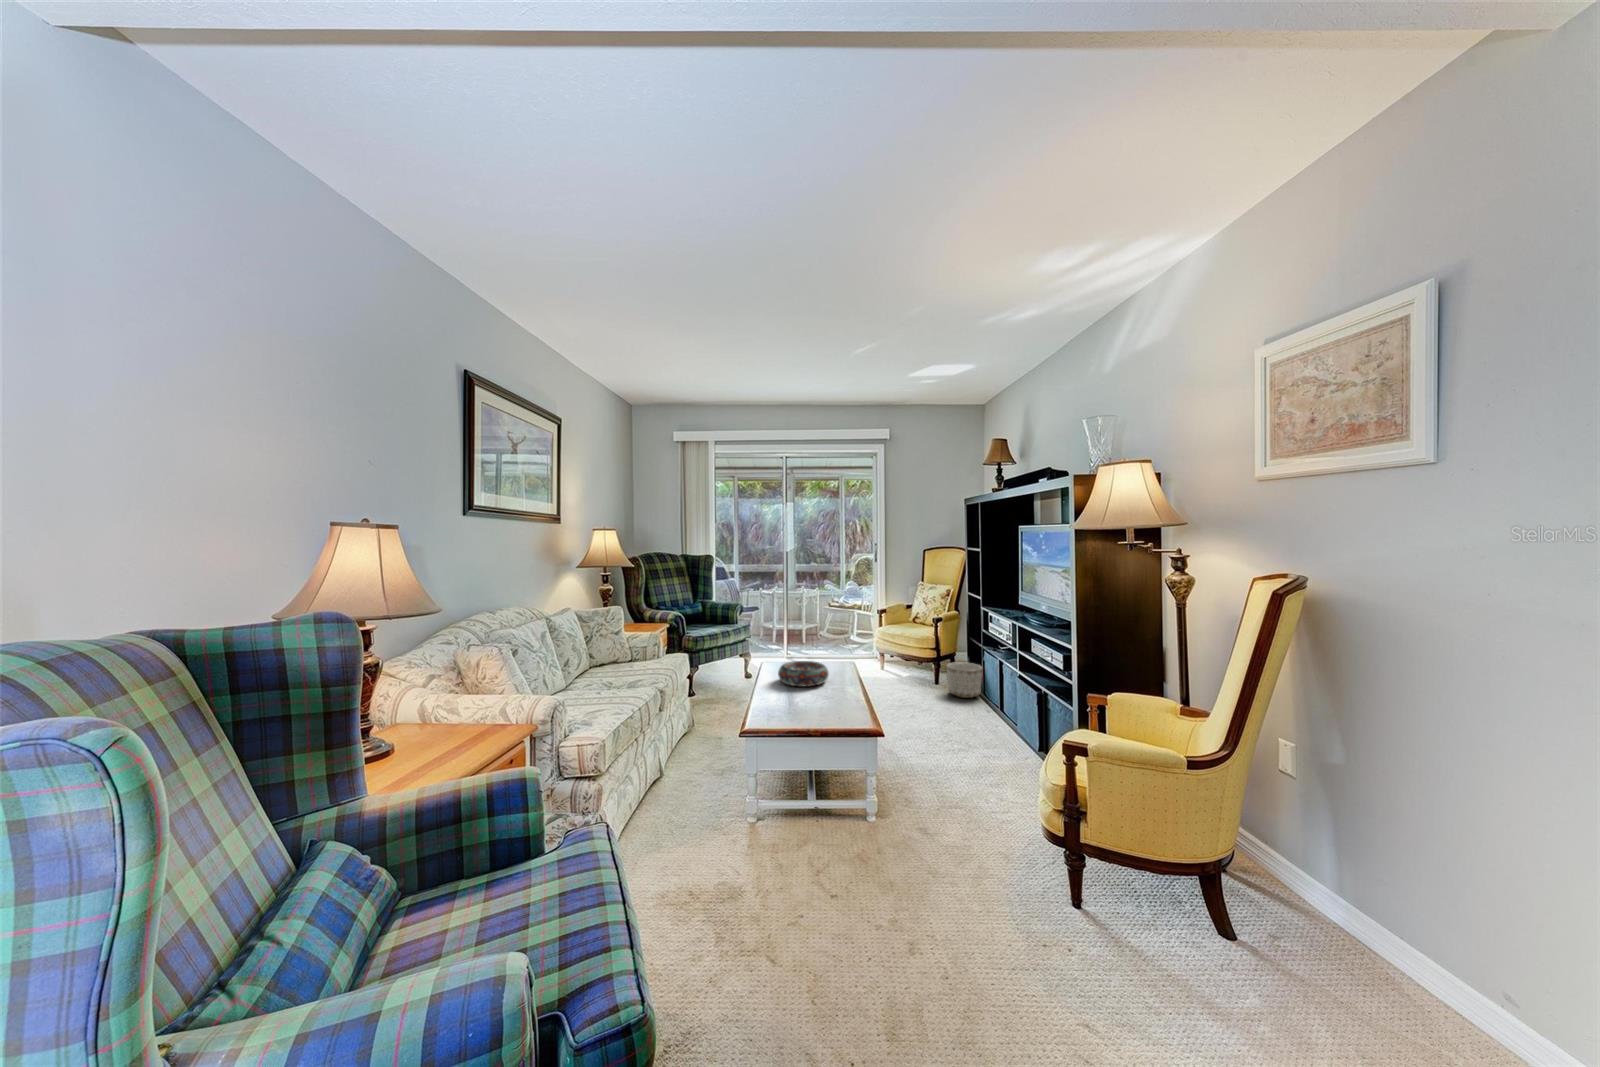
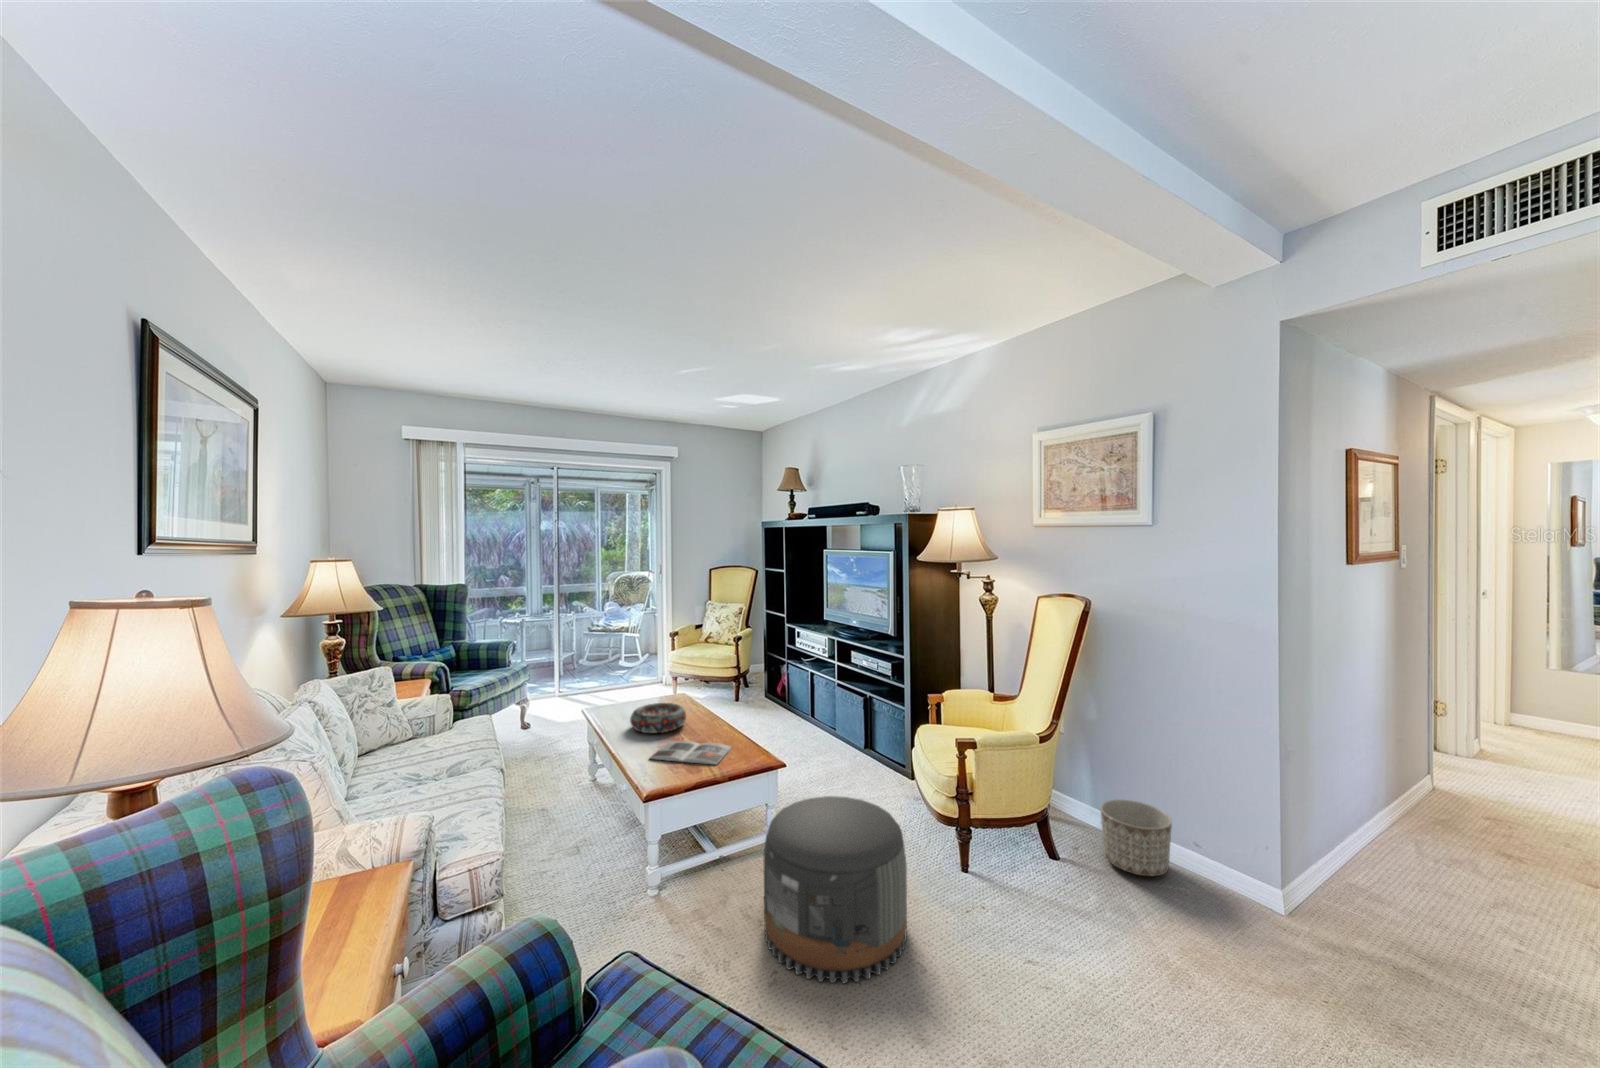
planter: present [947,662,982,698] -> present [1100,799,1172,876]
magazine: none [770,694,847,719] -> present [650,741,732,765]
pouf: none [808,767,964,970] -> present [764,796,907,983]

